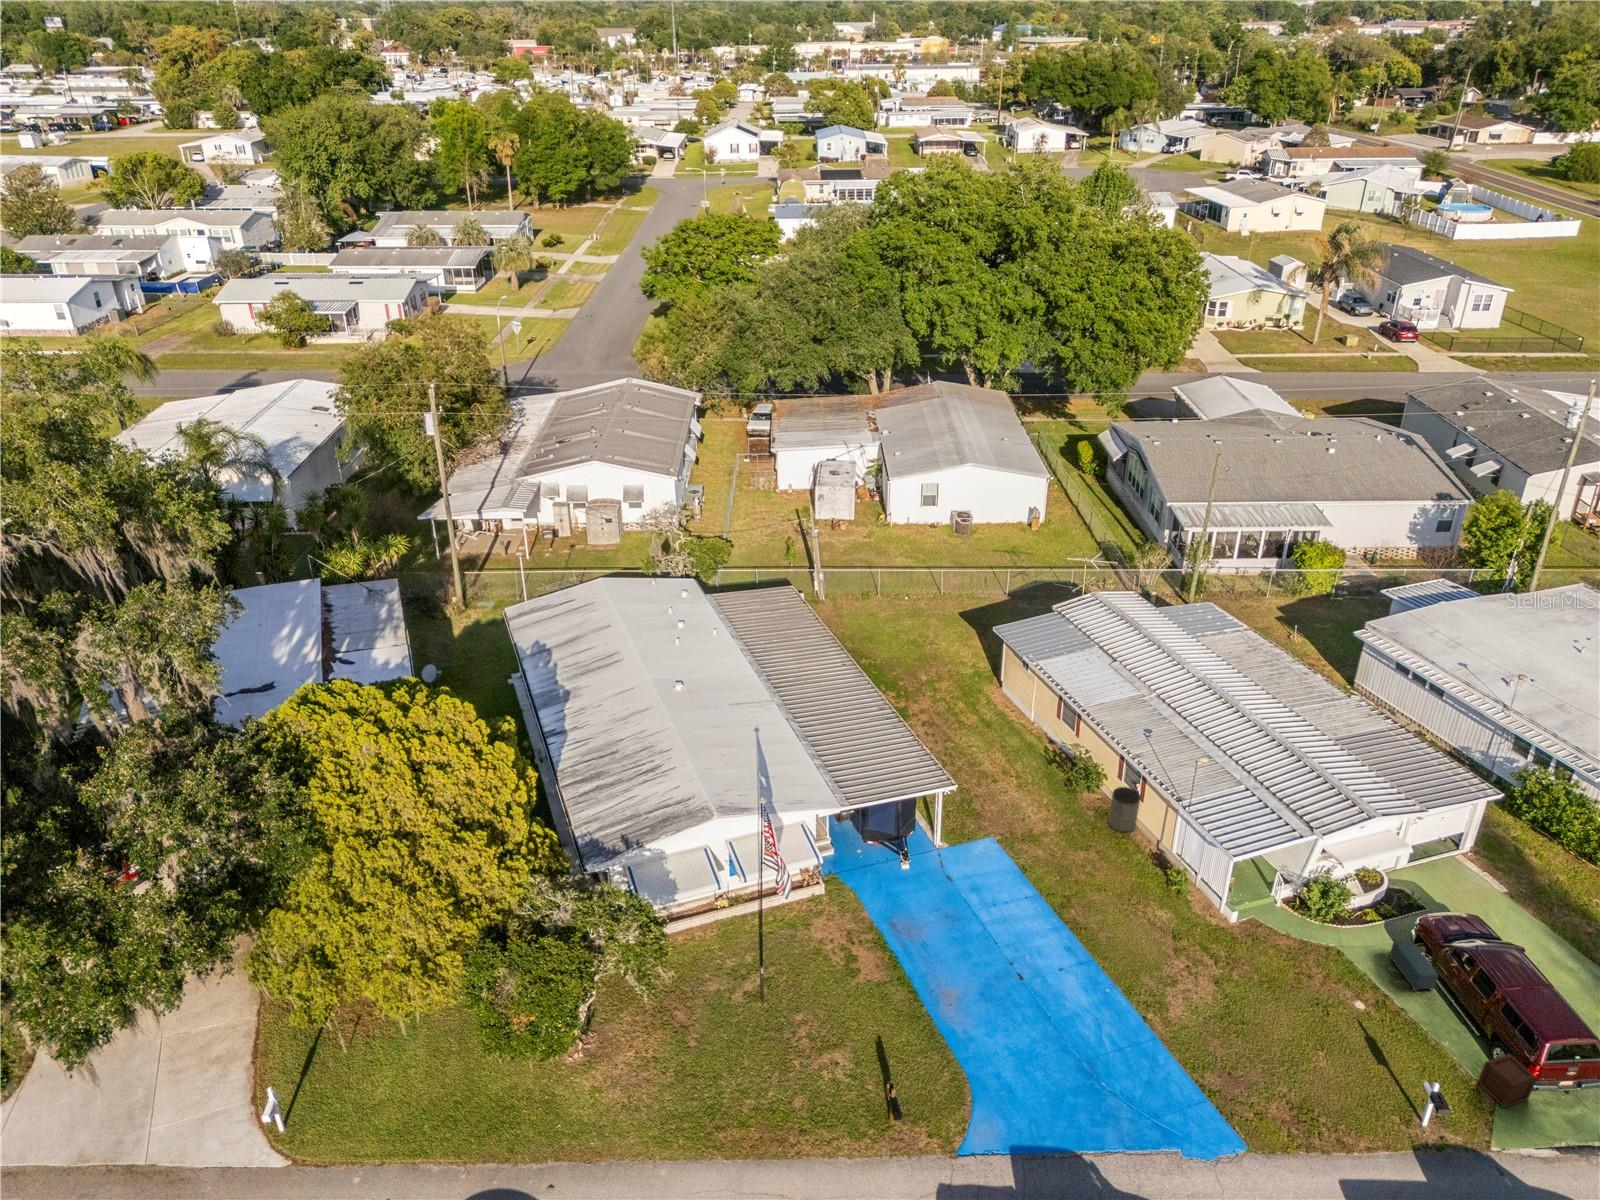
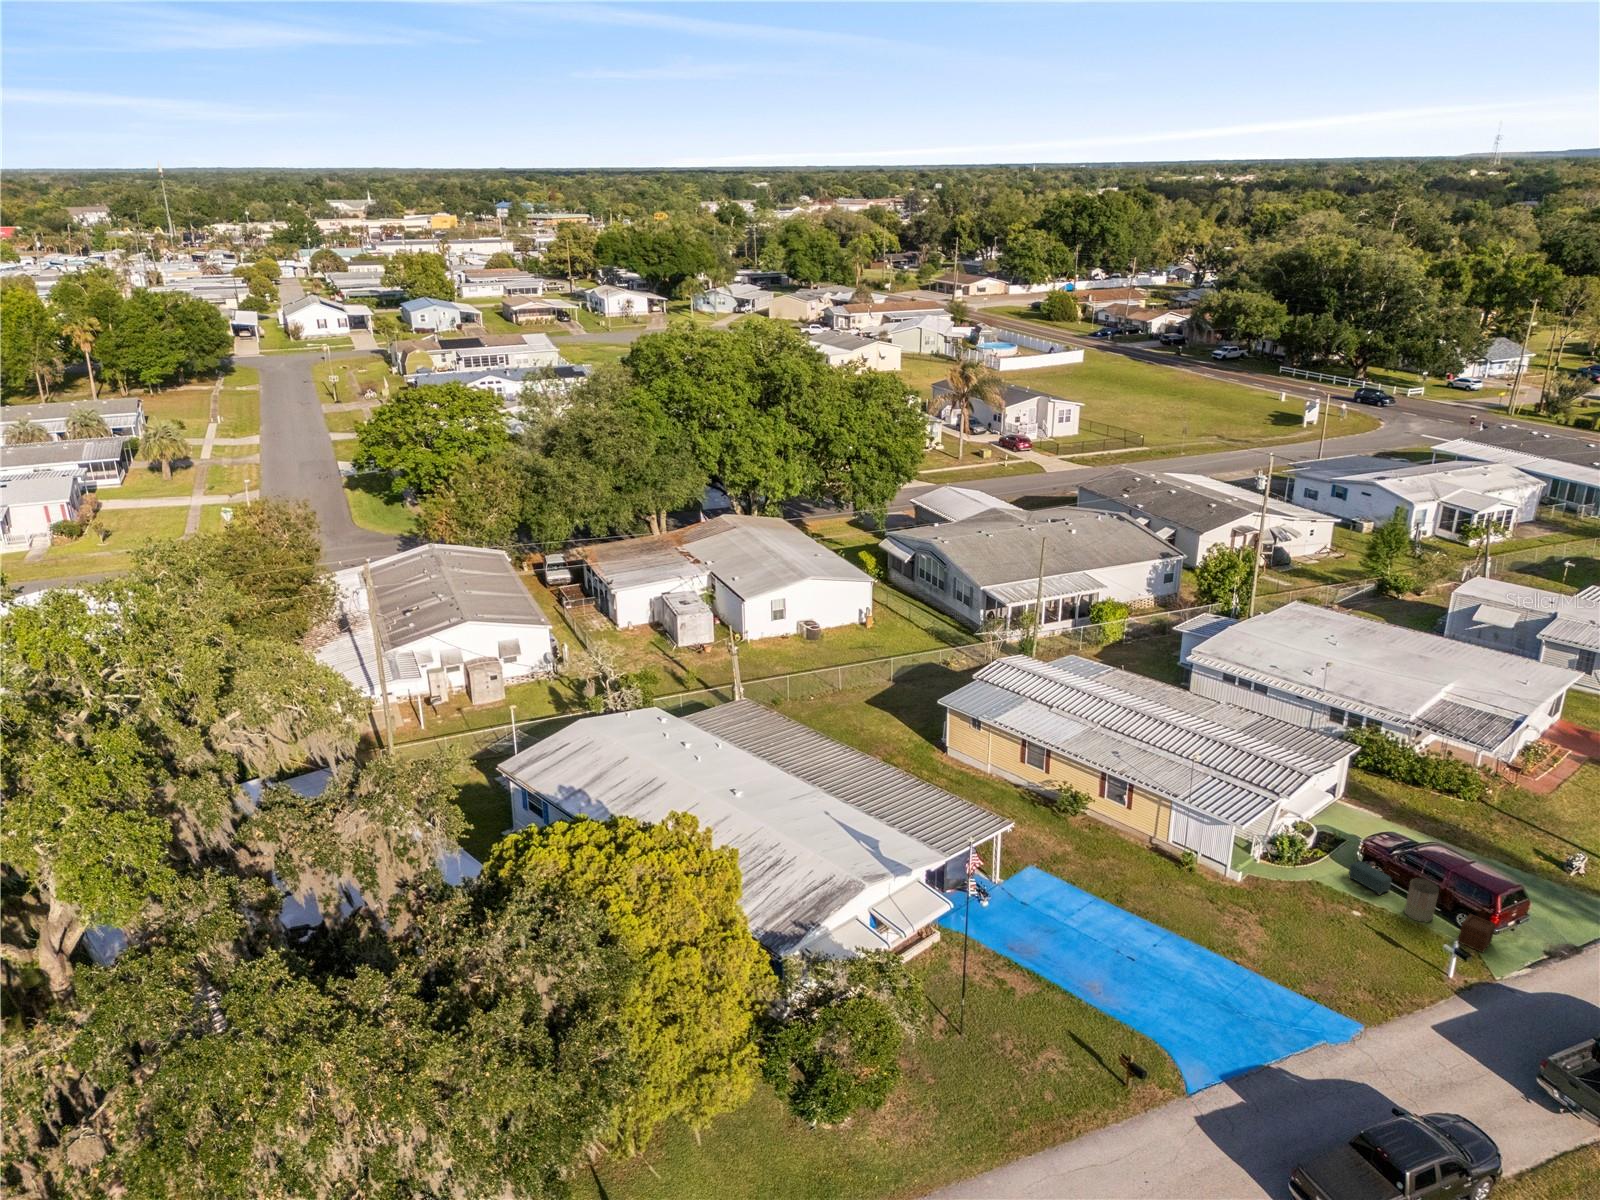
trash can: present [1108,787,1140,832] -> present [1404,879,1439,922]

